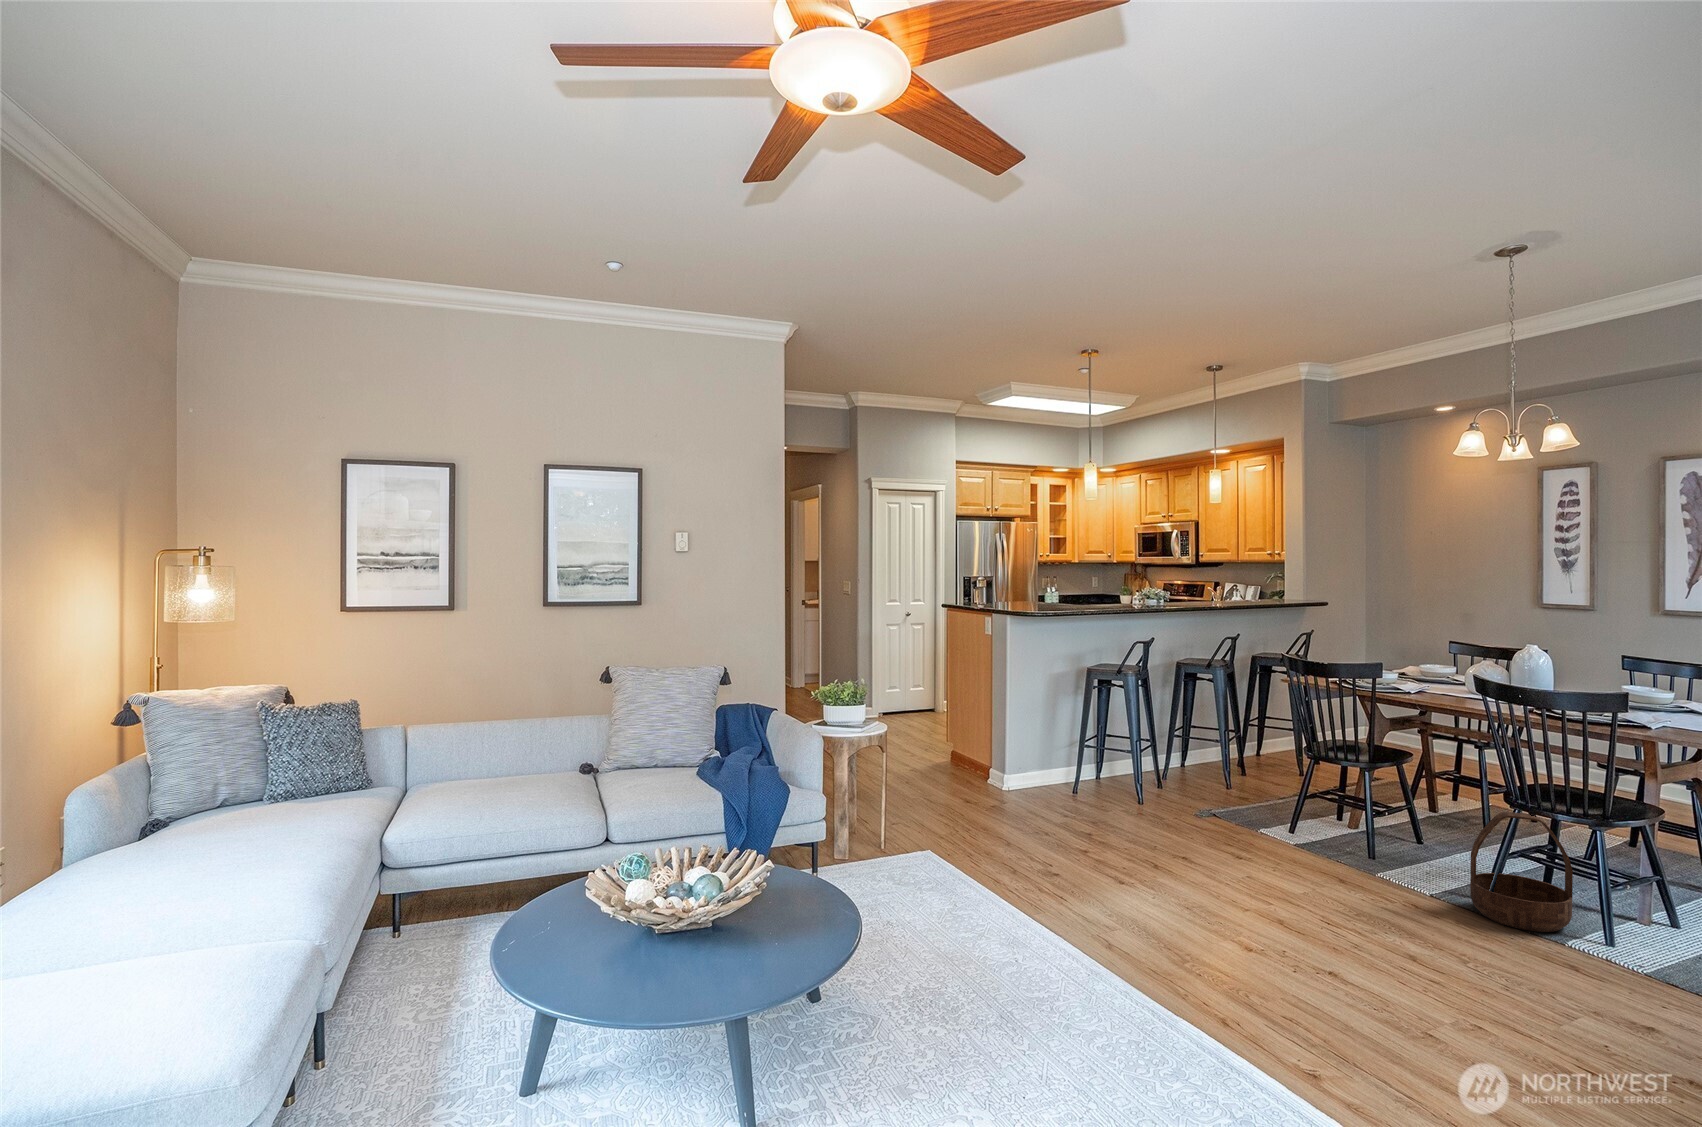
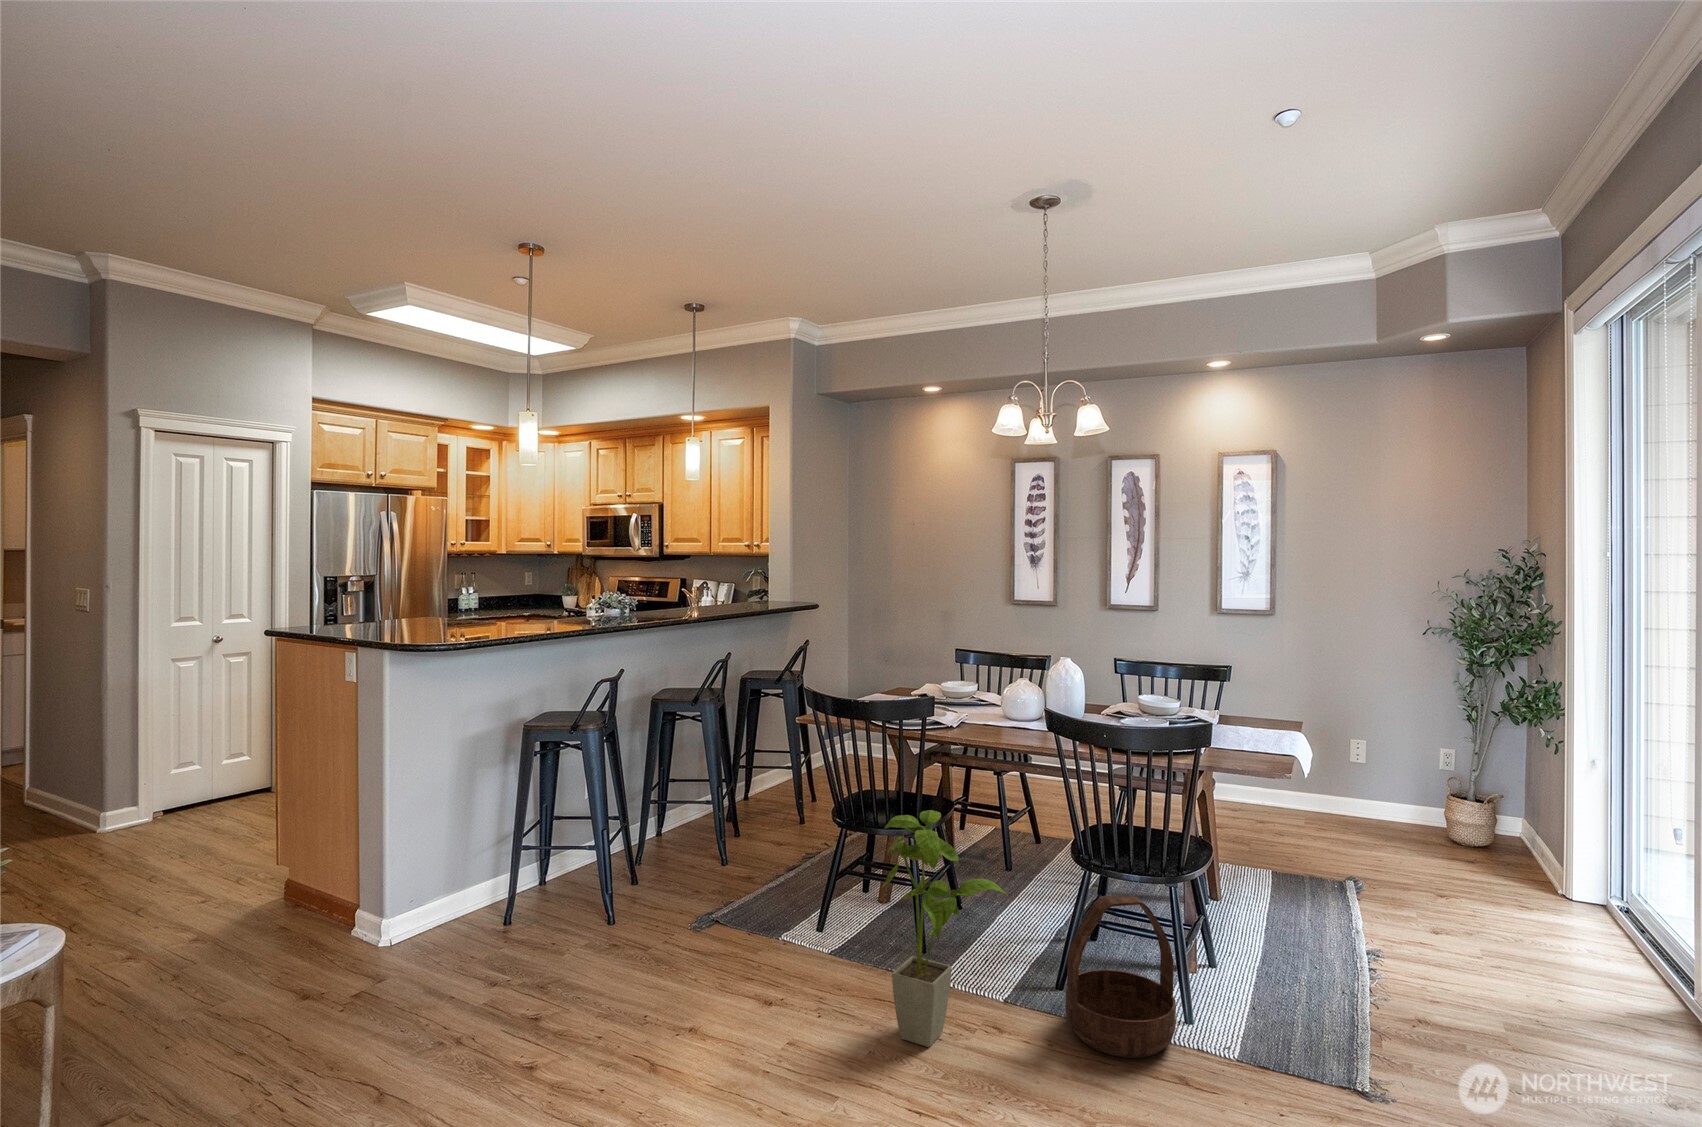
house plant: none [1313,730,1412,890] -> present [882,810,1007,1047]

